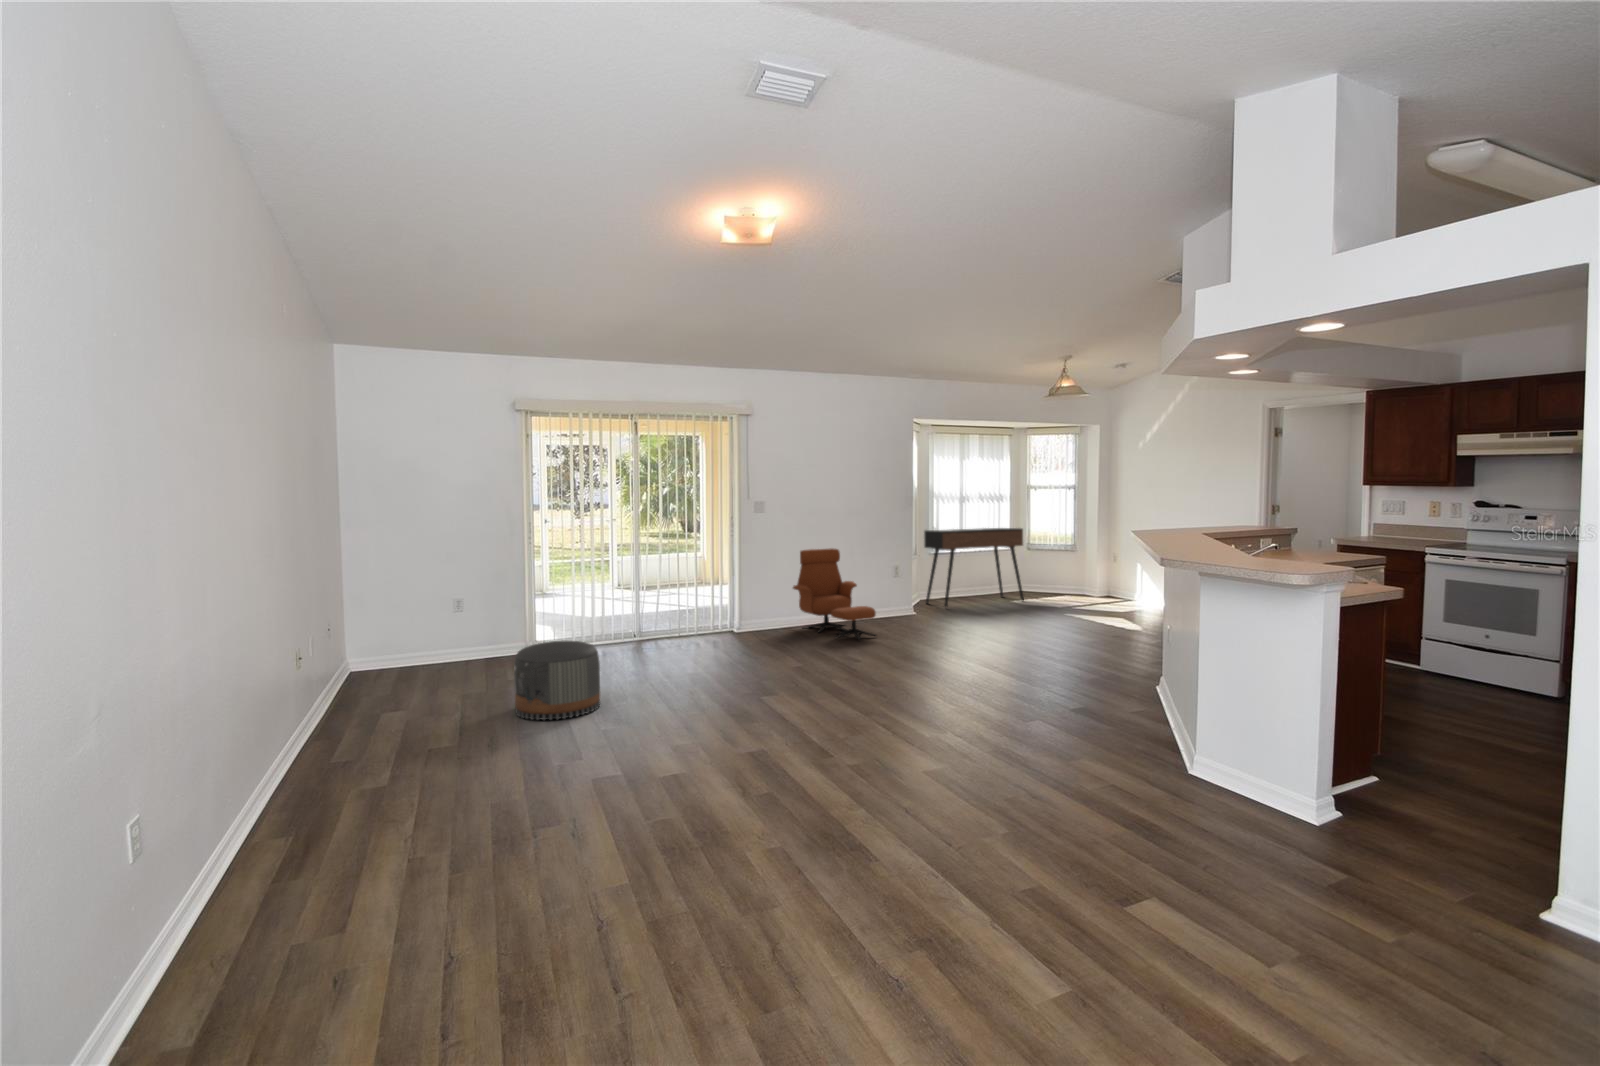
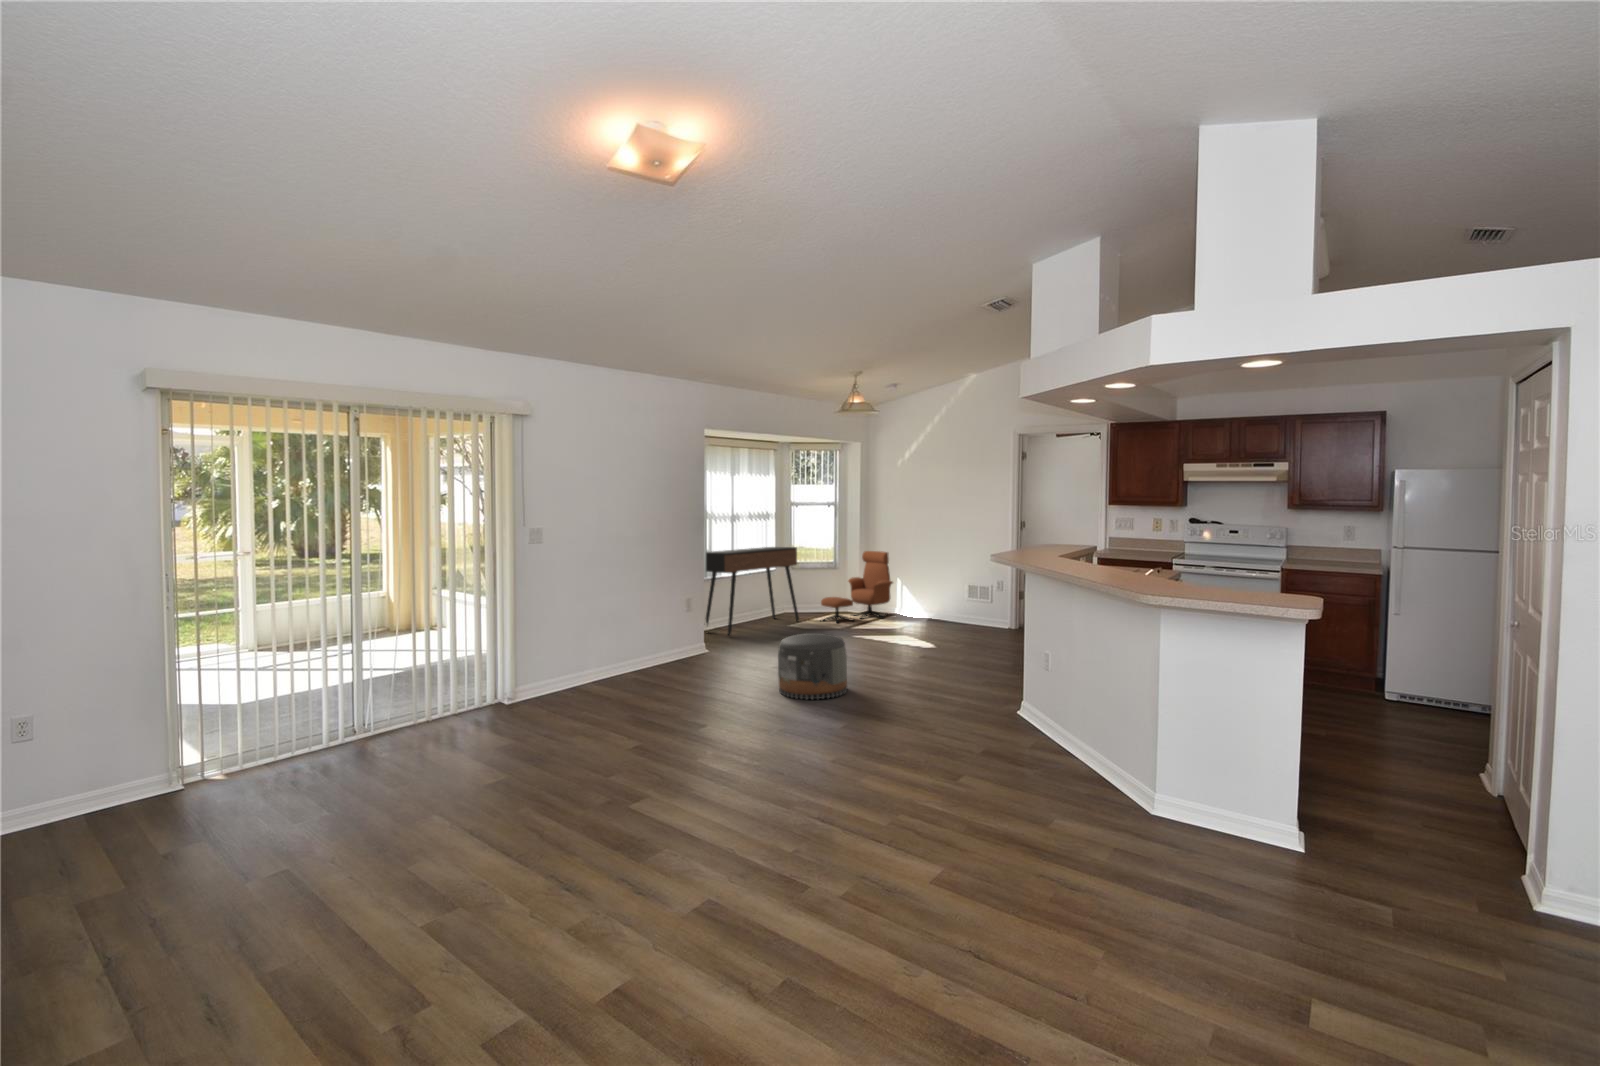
lounge chair: present [793,548,876,640] -> present [821,551,893,622]
pouf: present [514,641,600,720] -> present [778,633,847,699]

